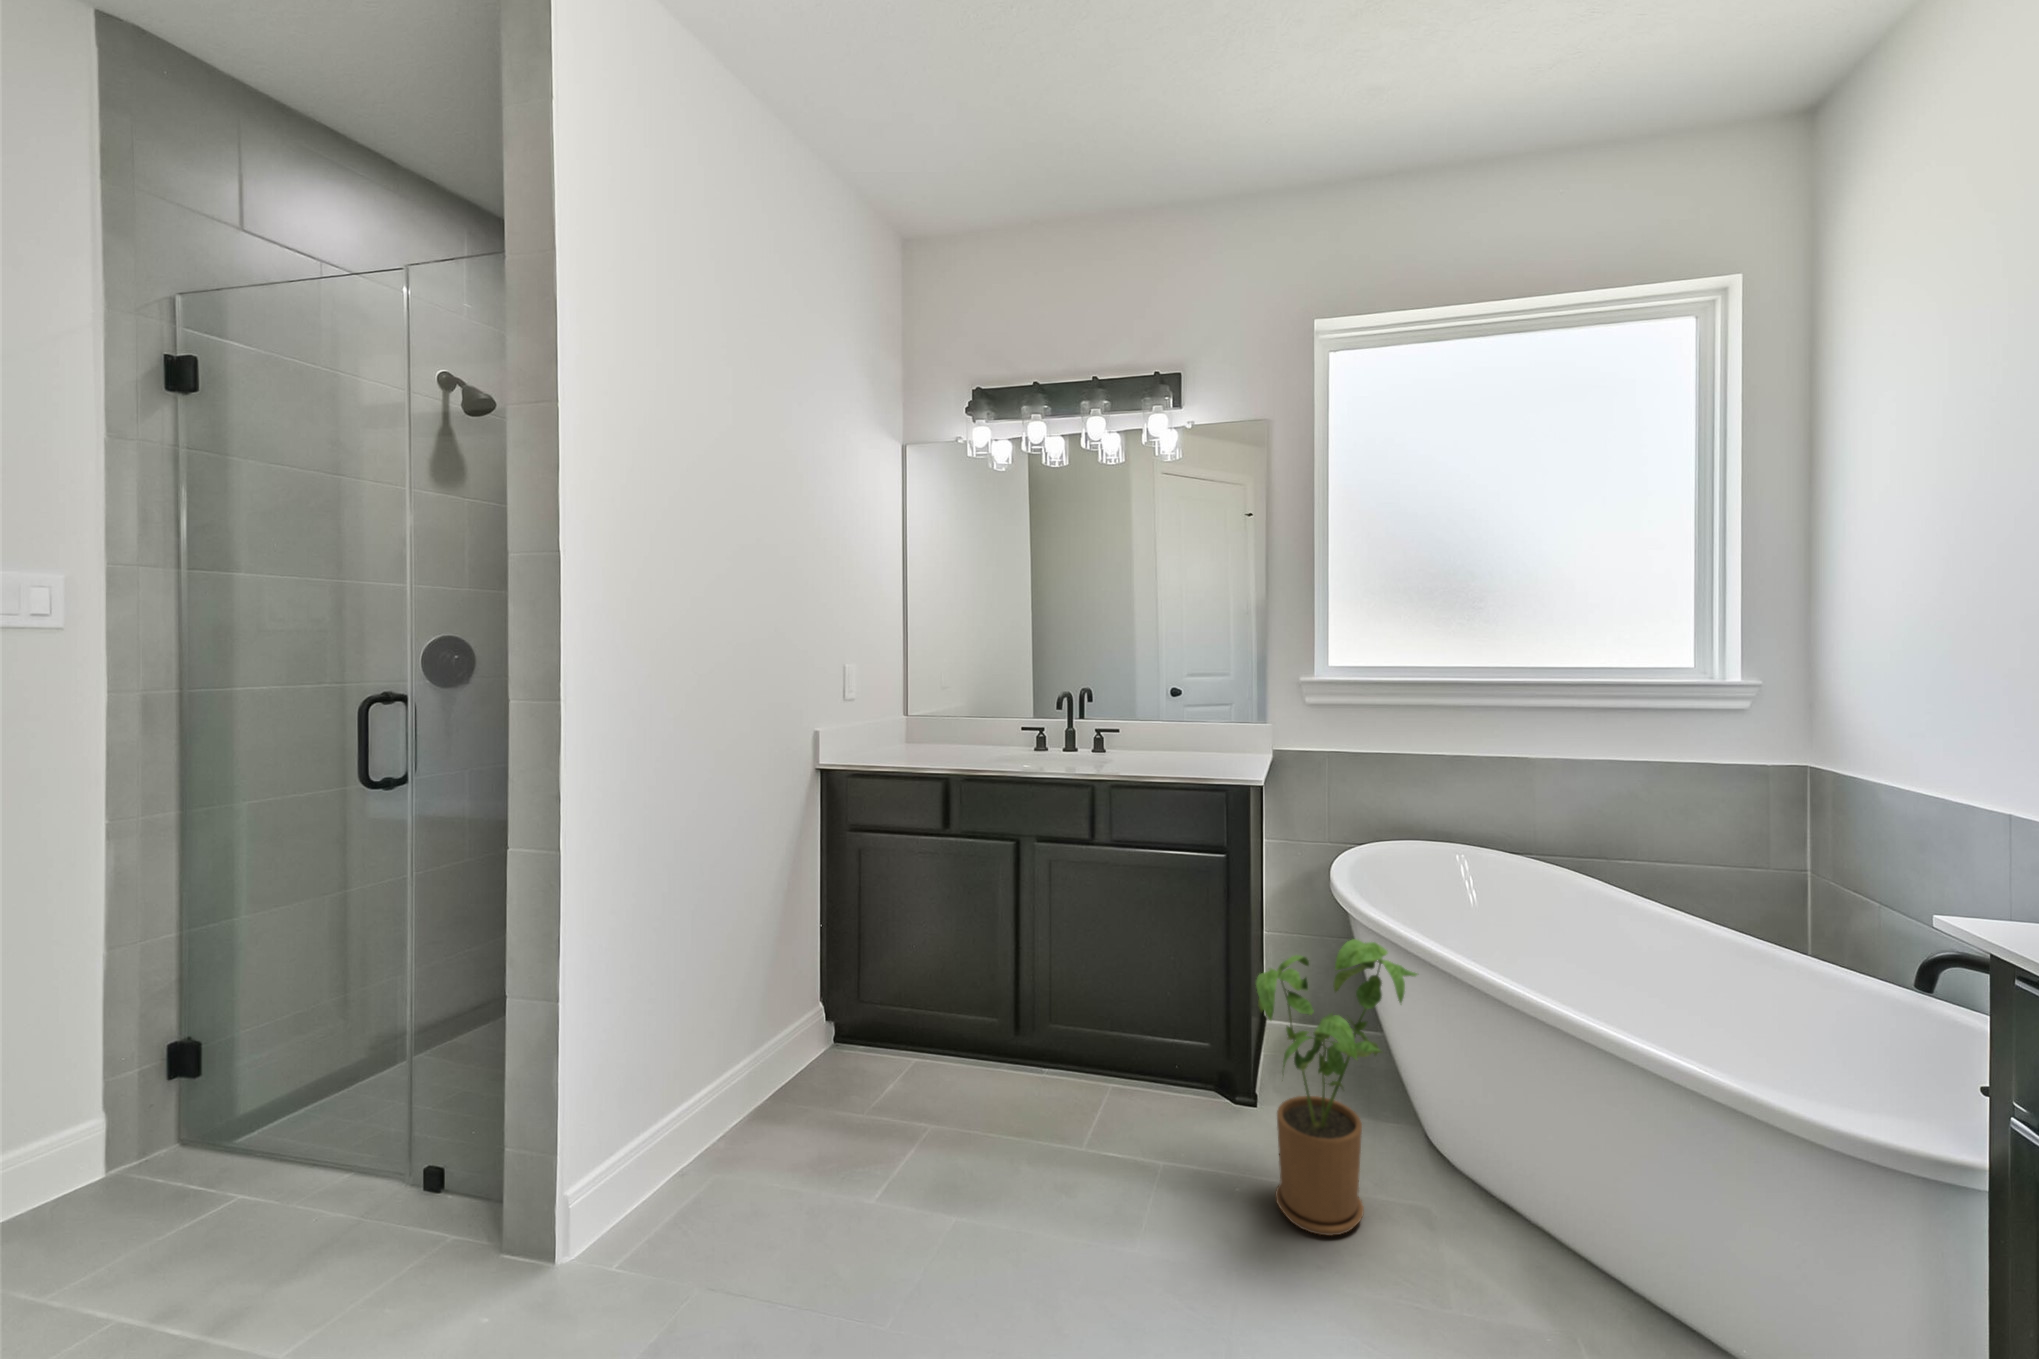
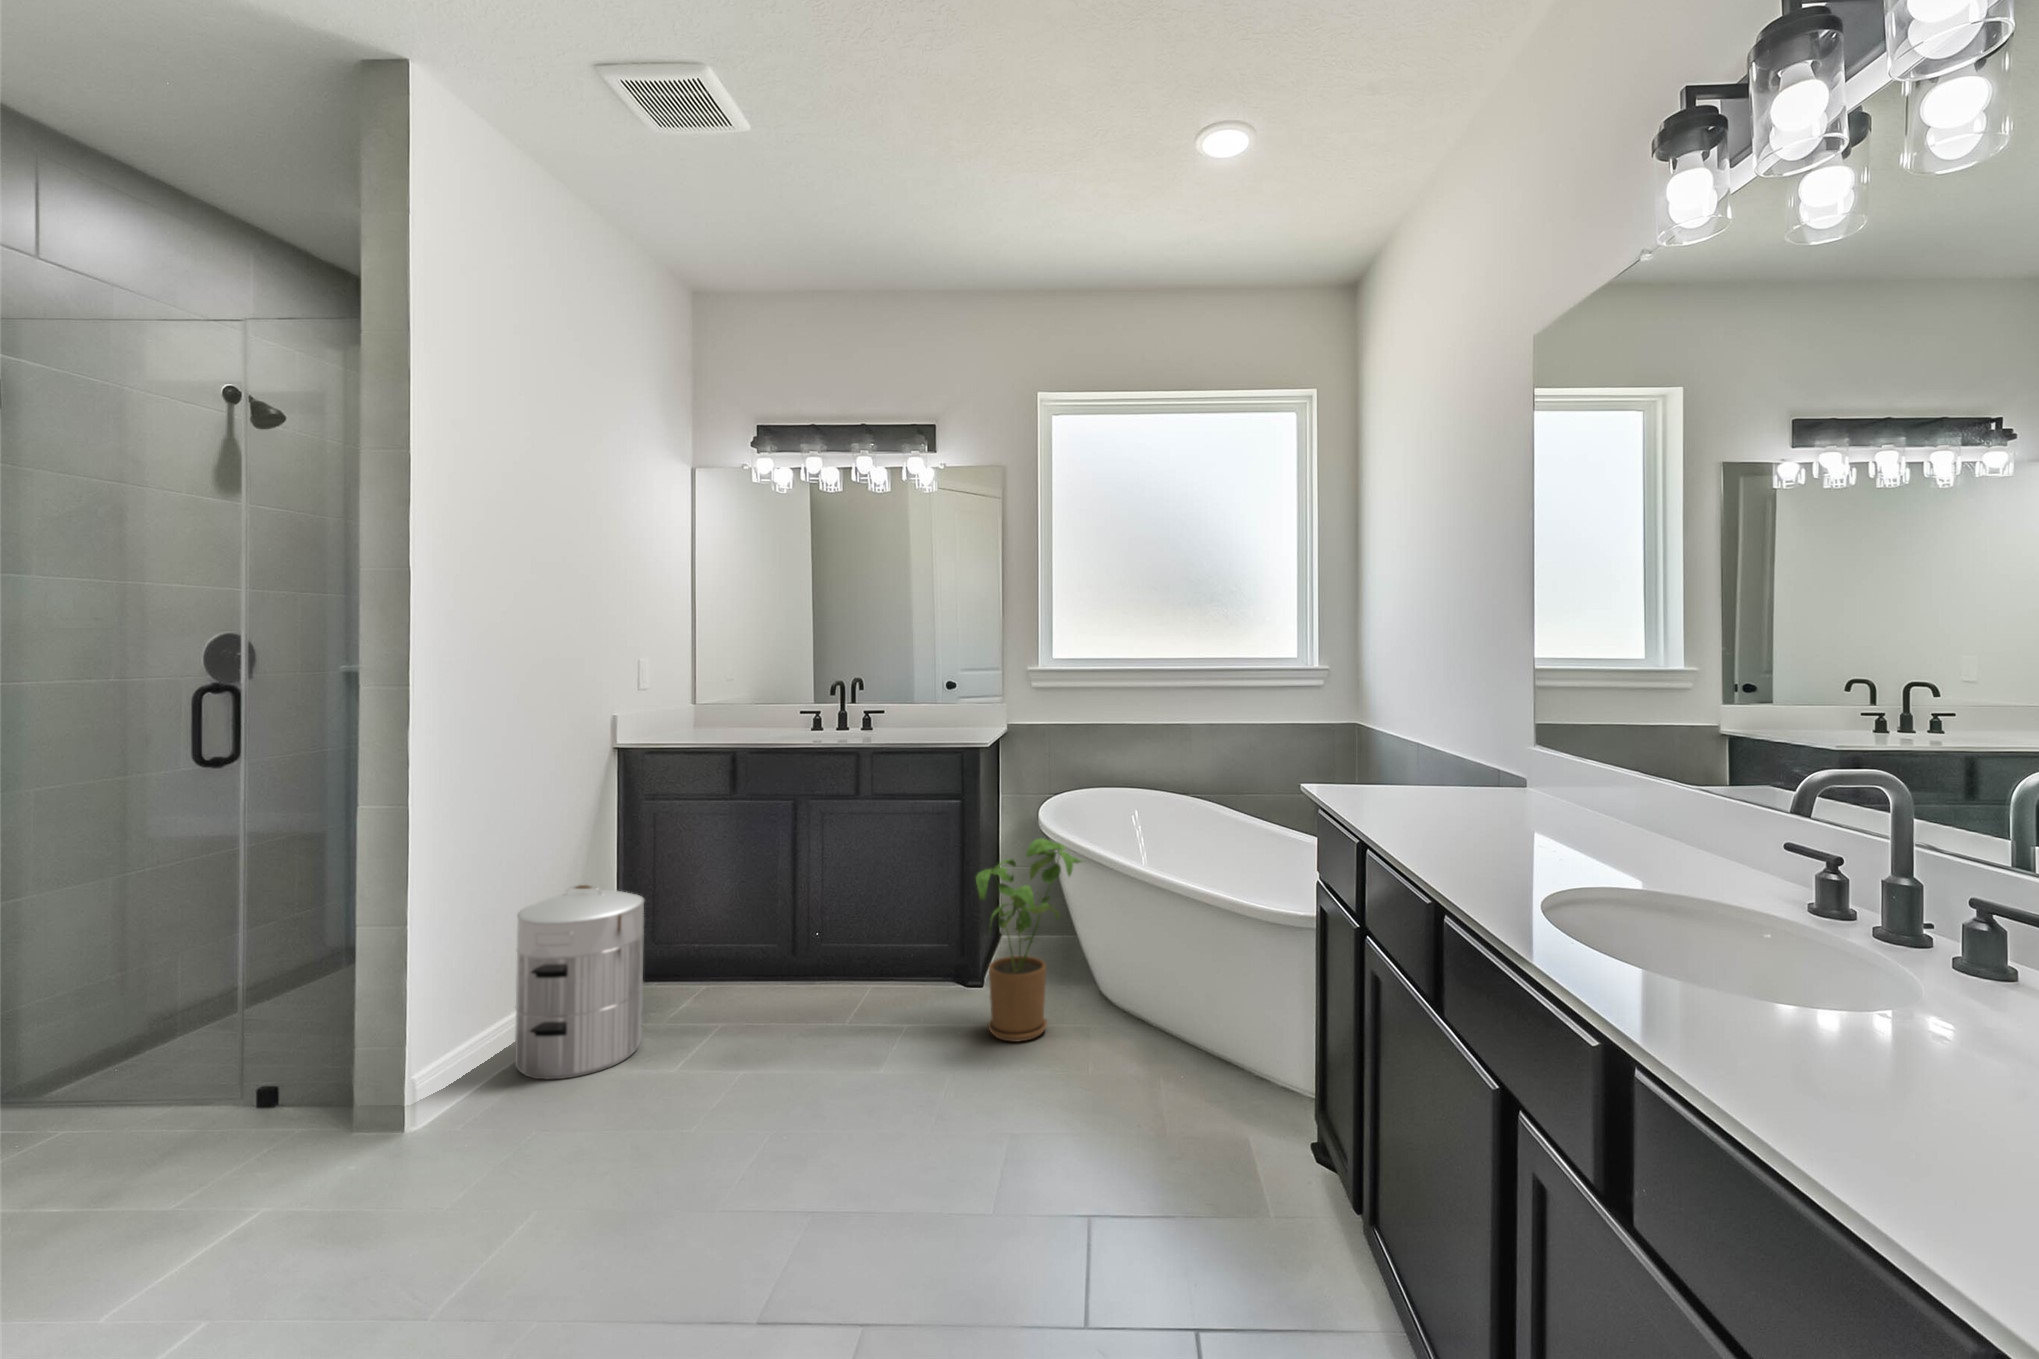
waste bin: none [688,957,836,1211] -> present [515,885,644,1079]

